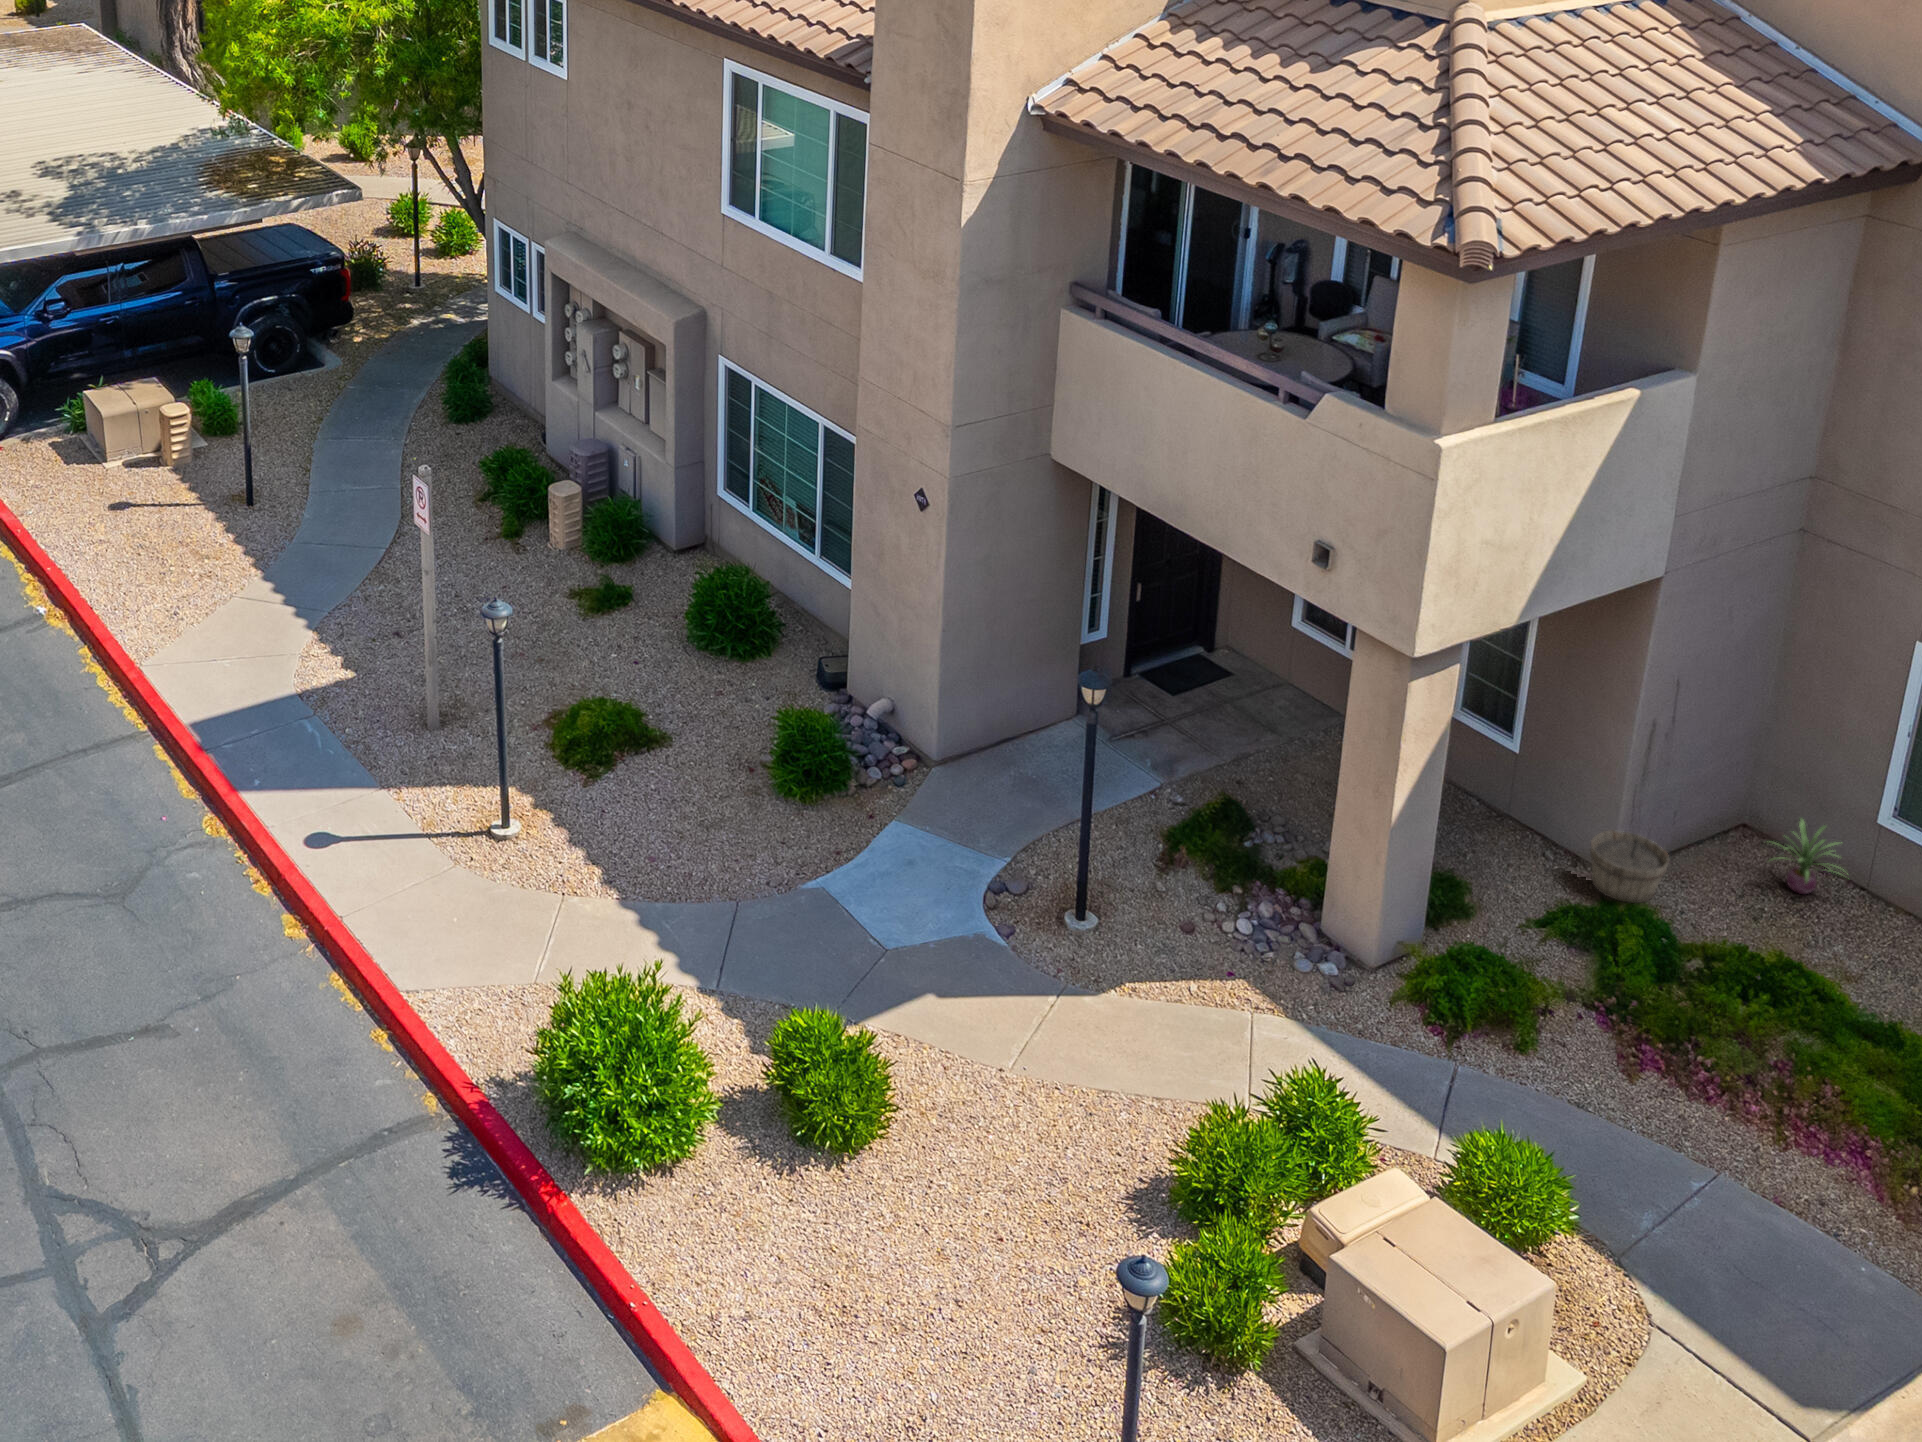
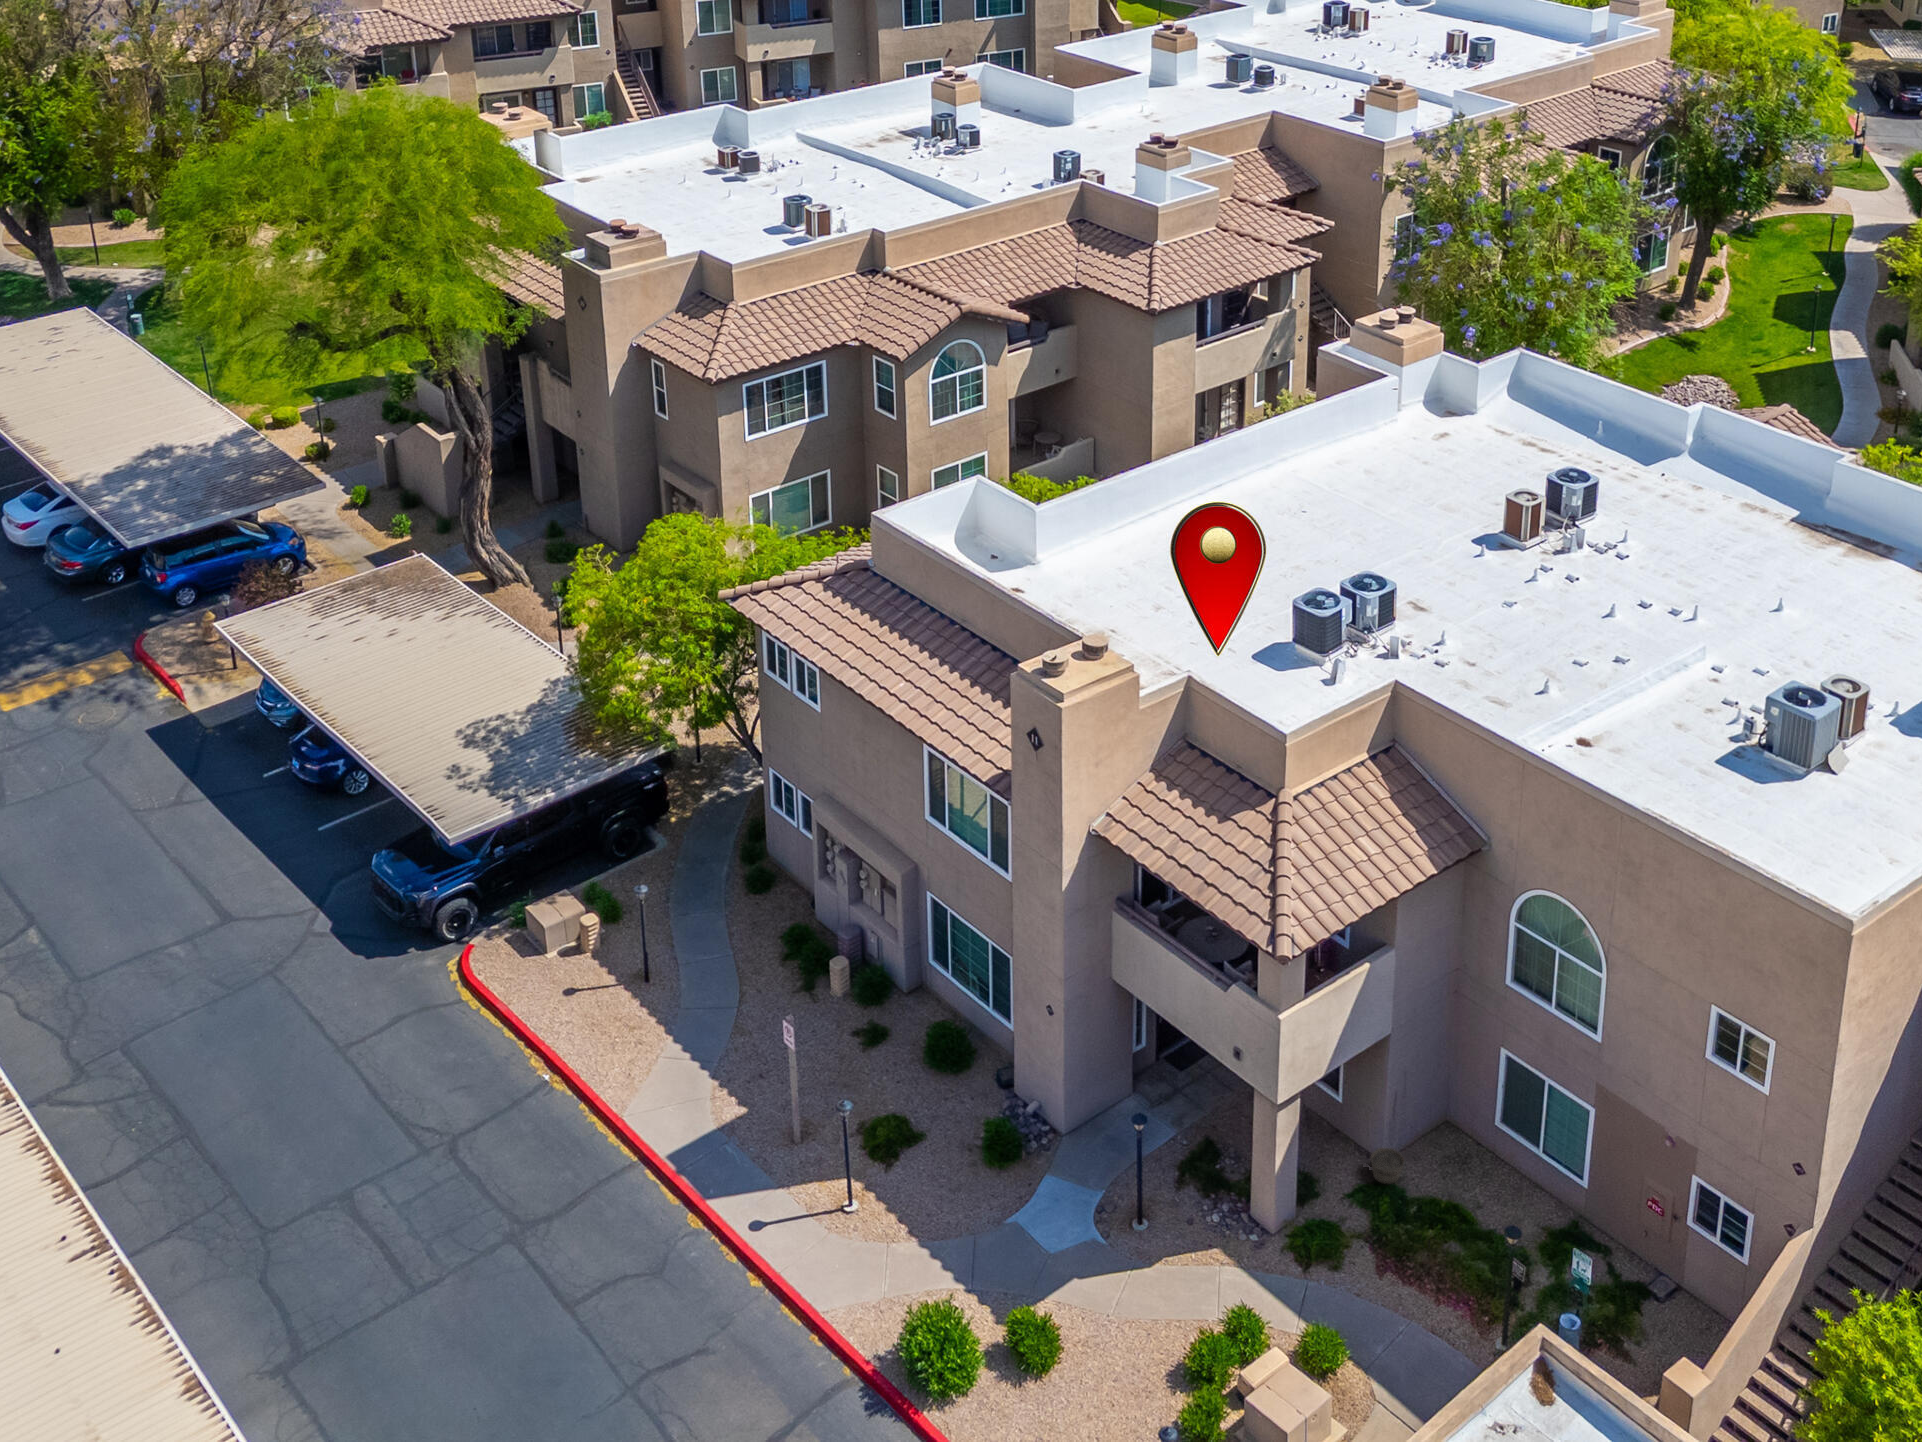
decorative plant: present [1770,818,1844,894] -> none [1449,1130,1485,1166]

